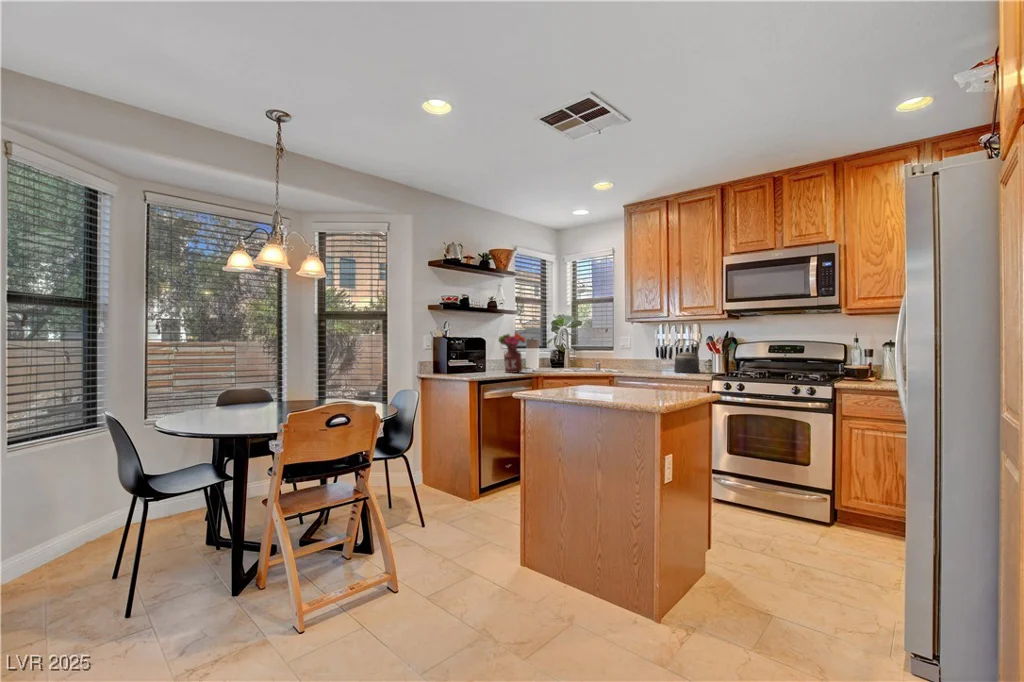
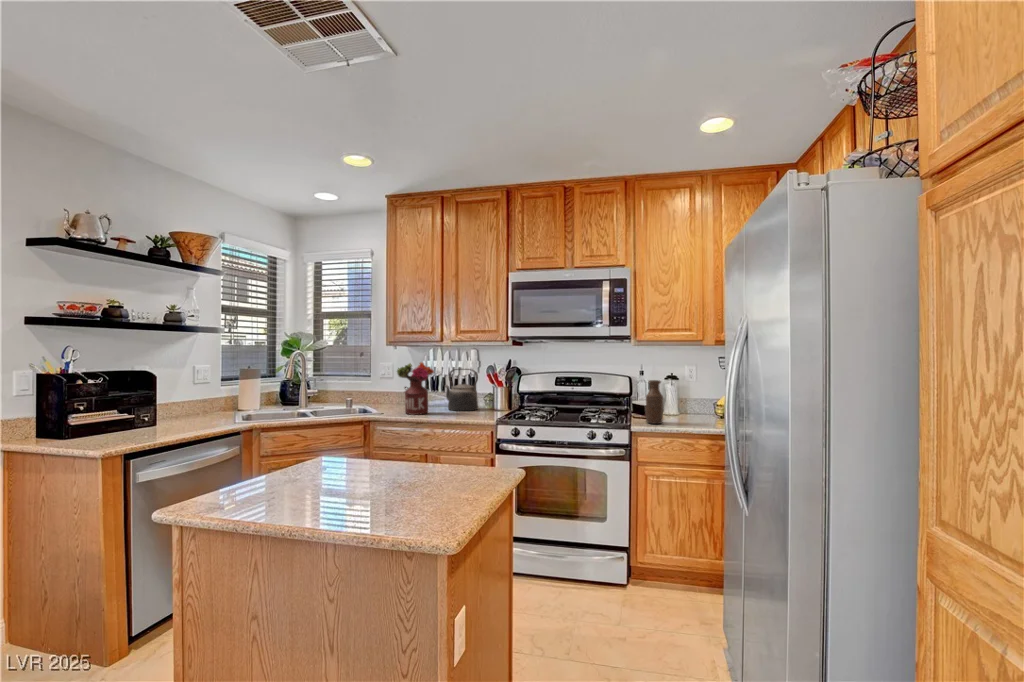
flower arrangement: present [498,333,525,373] -> present [397,362,434,415]
bottle: none [854,344,873,383] -> present [646,380,663,424]

